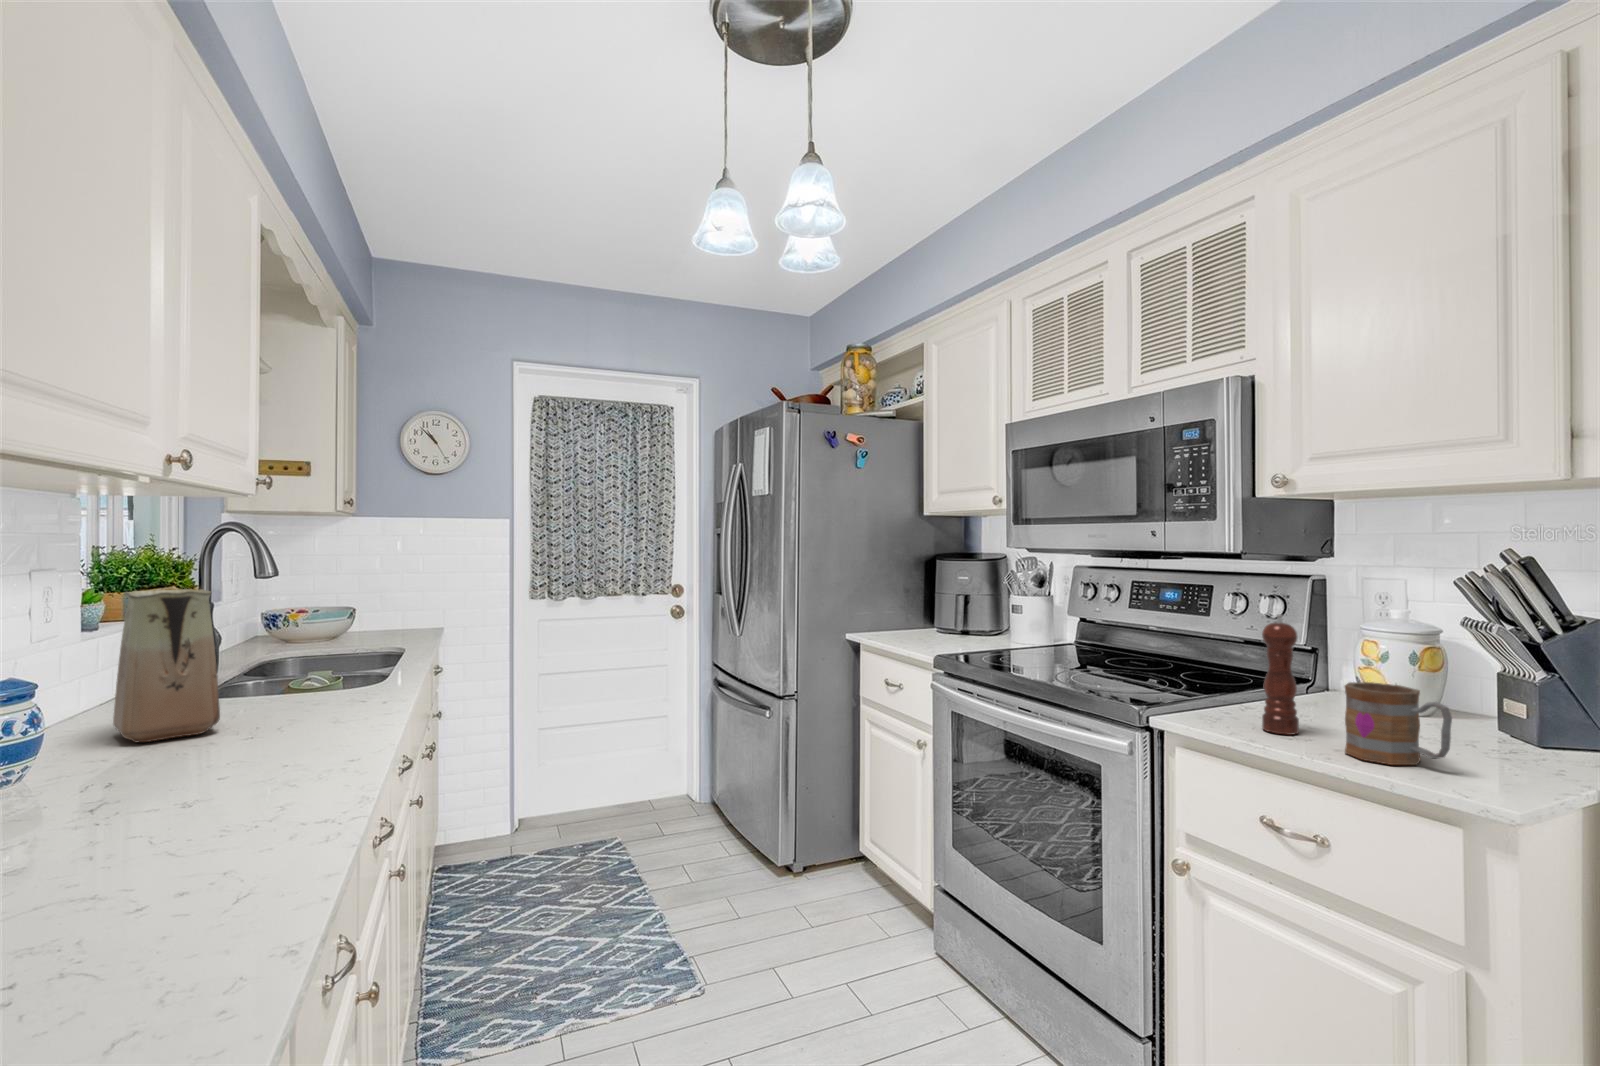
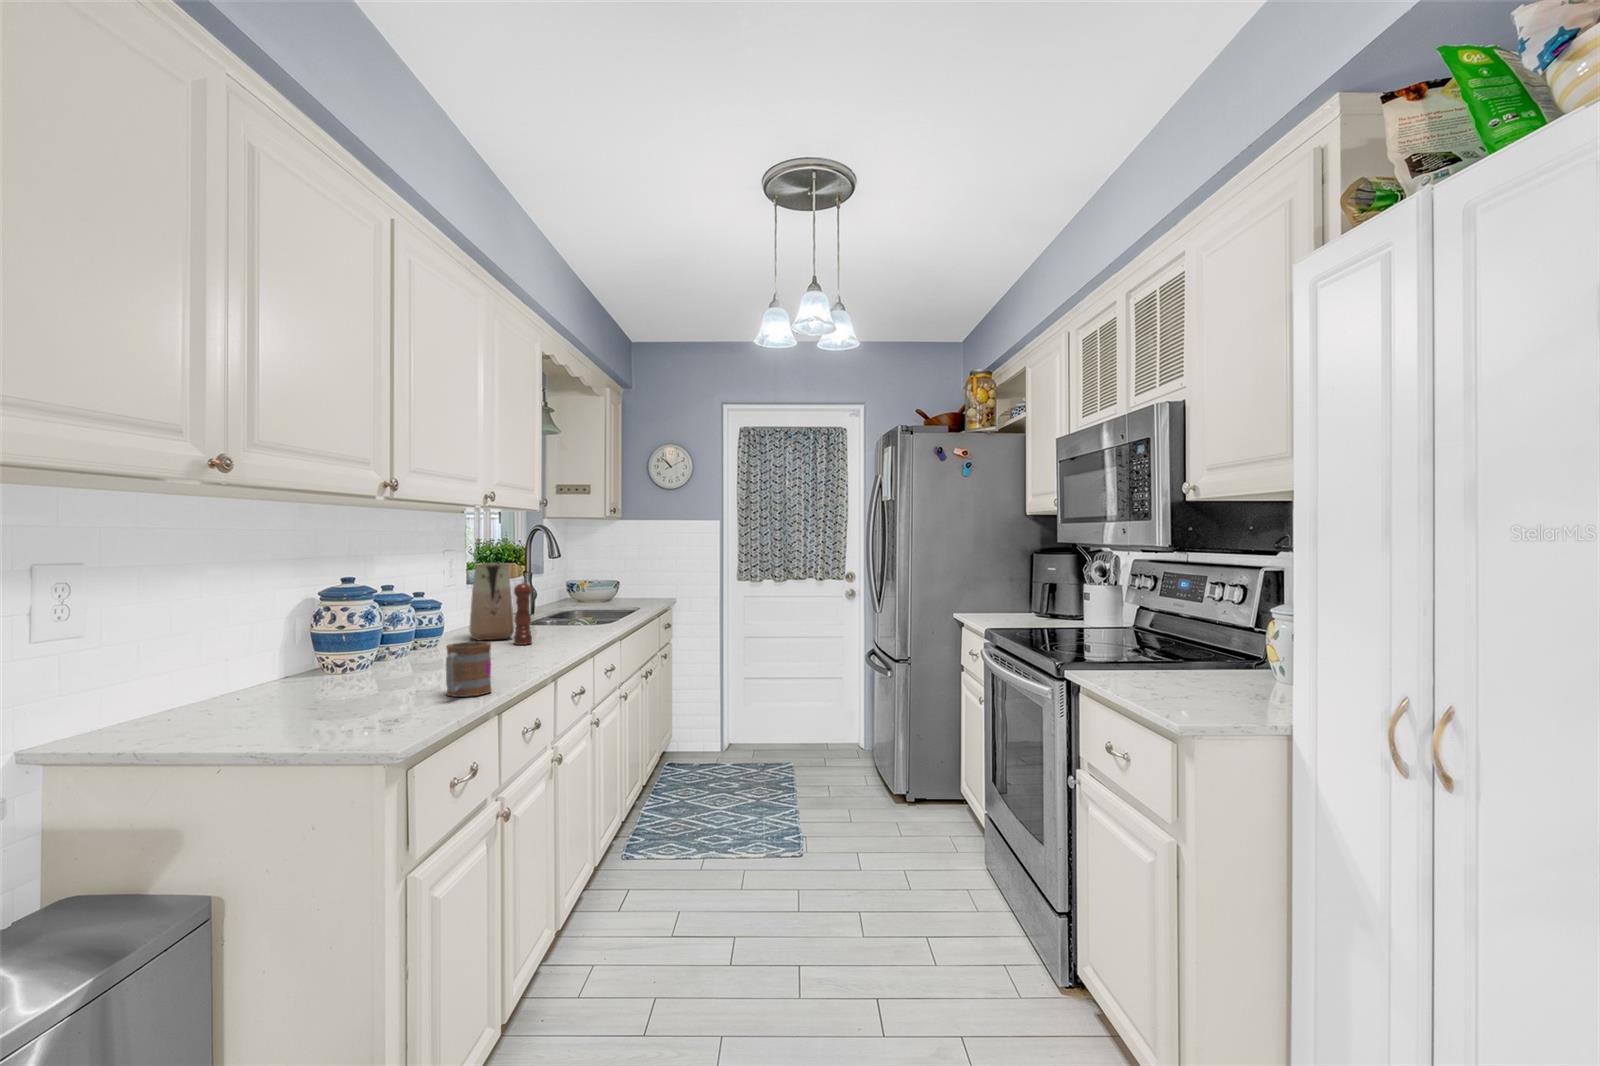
pepper mill: present [1262,614,1299,735] -> present [514,579,532,645]
mug: present [1345,682,1452,765] -> present [446,641,491,697]

